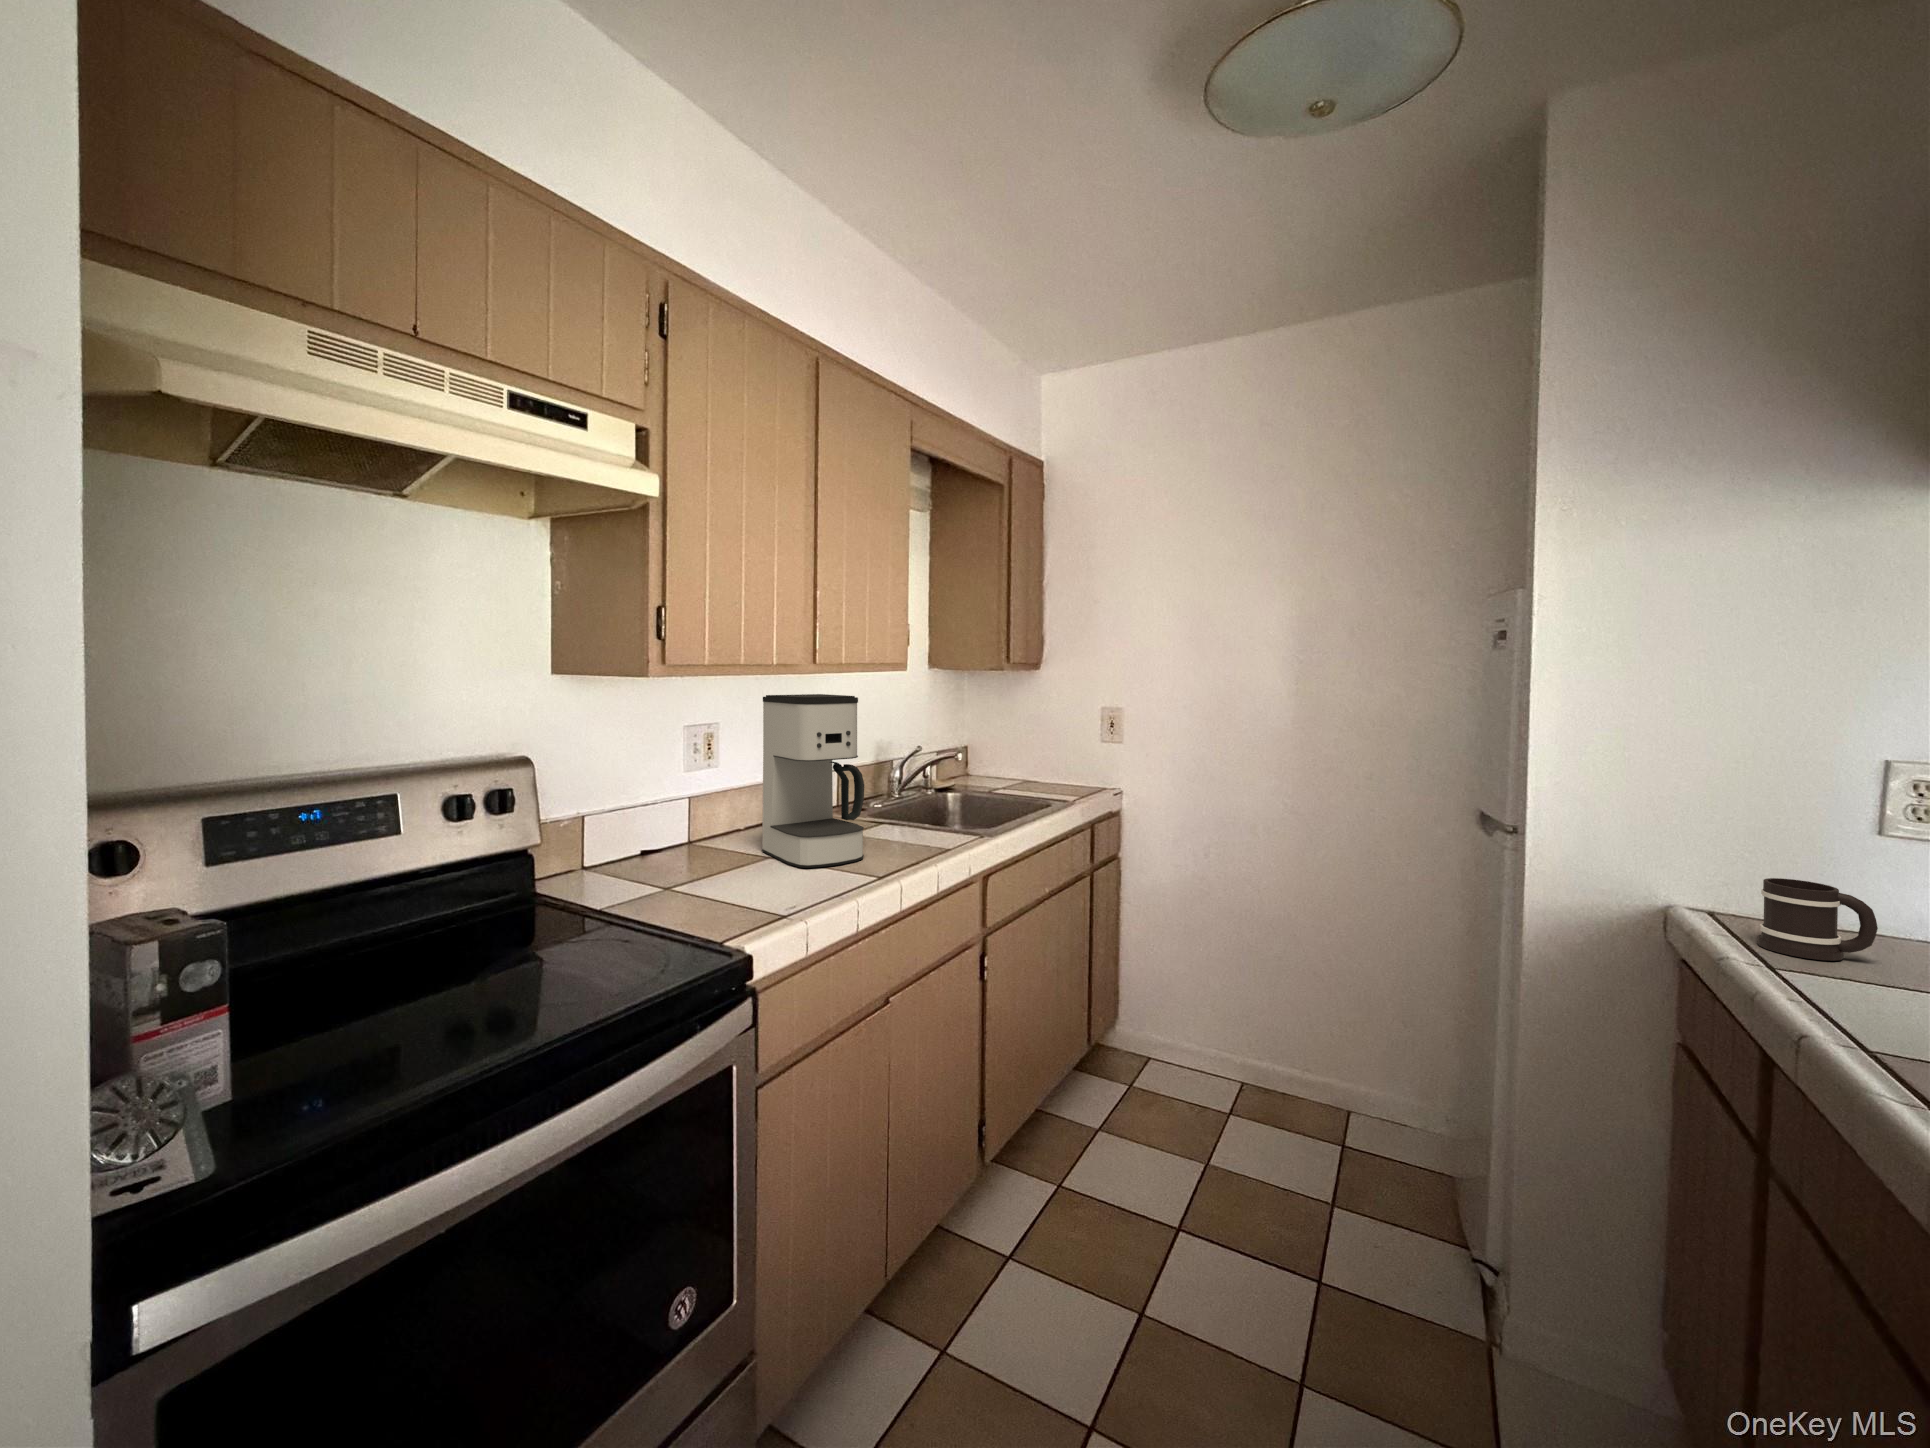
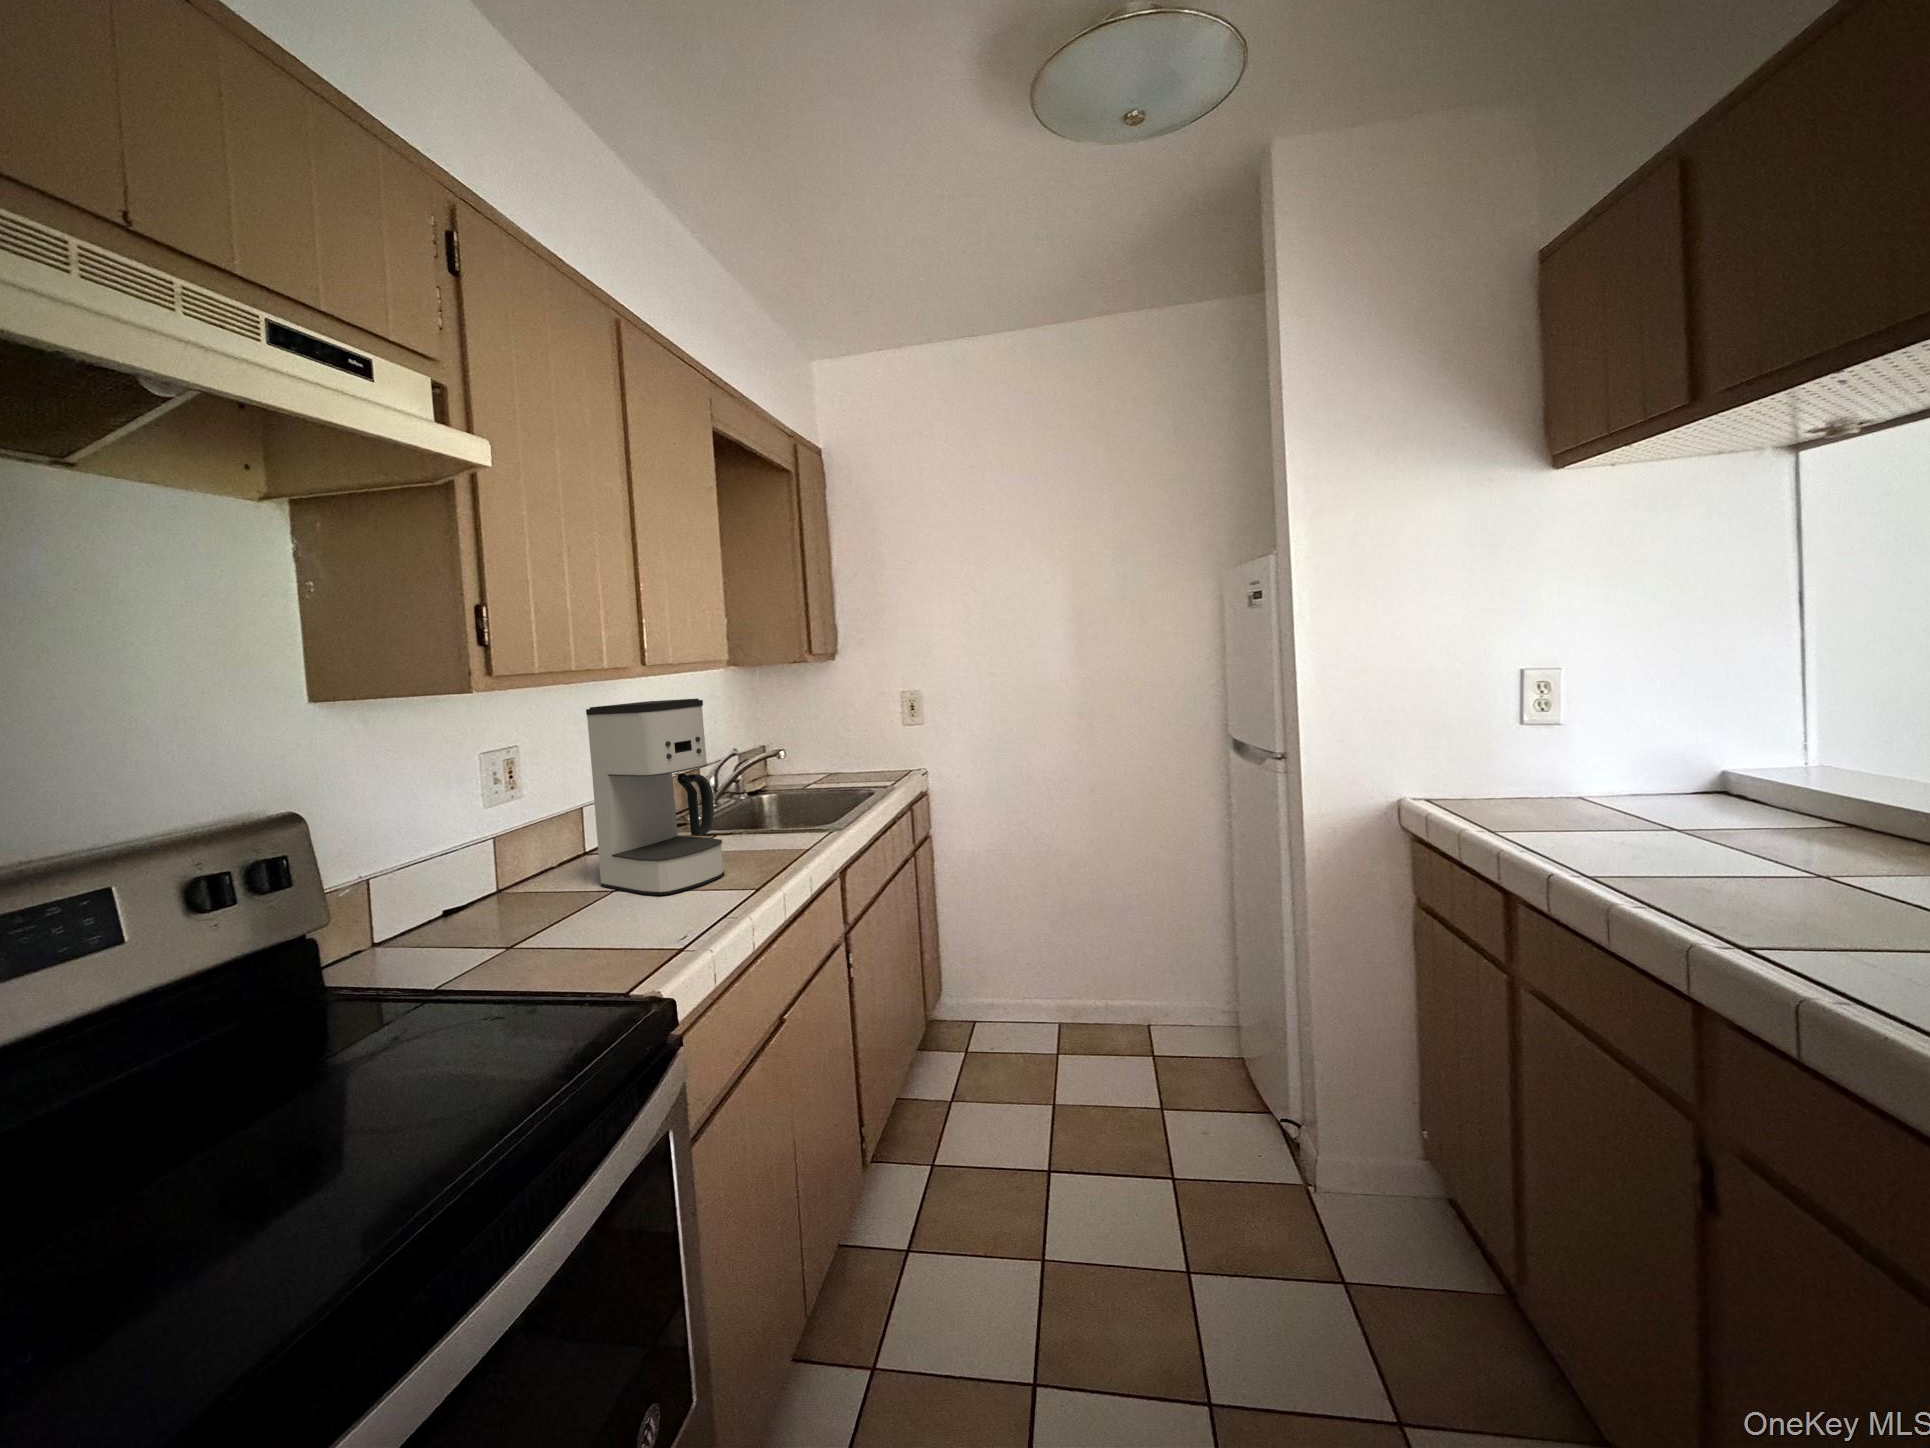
mug: present [1757,878,1878,961] -> none [1462,766,1534,822]

